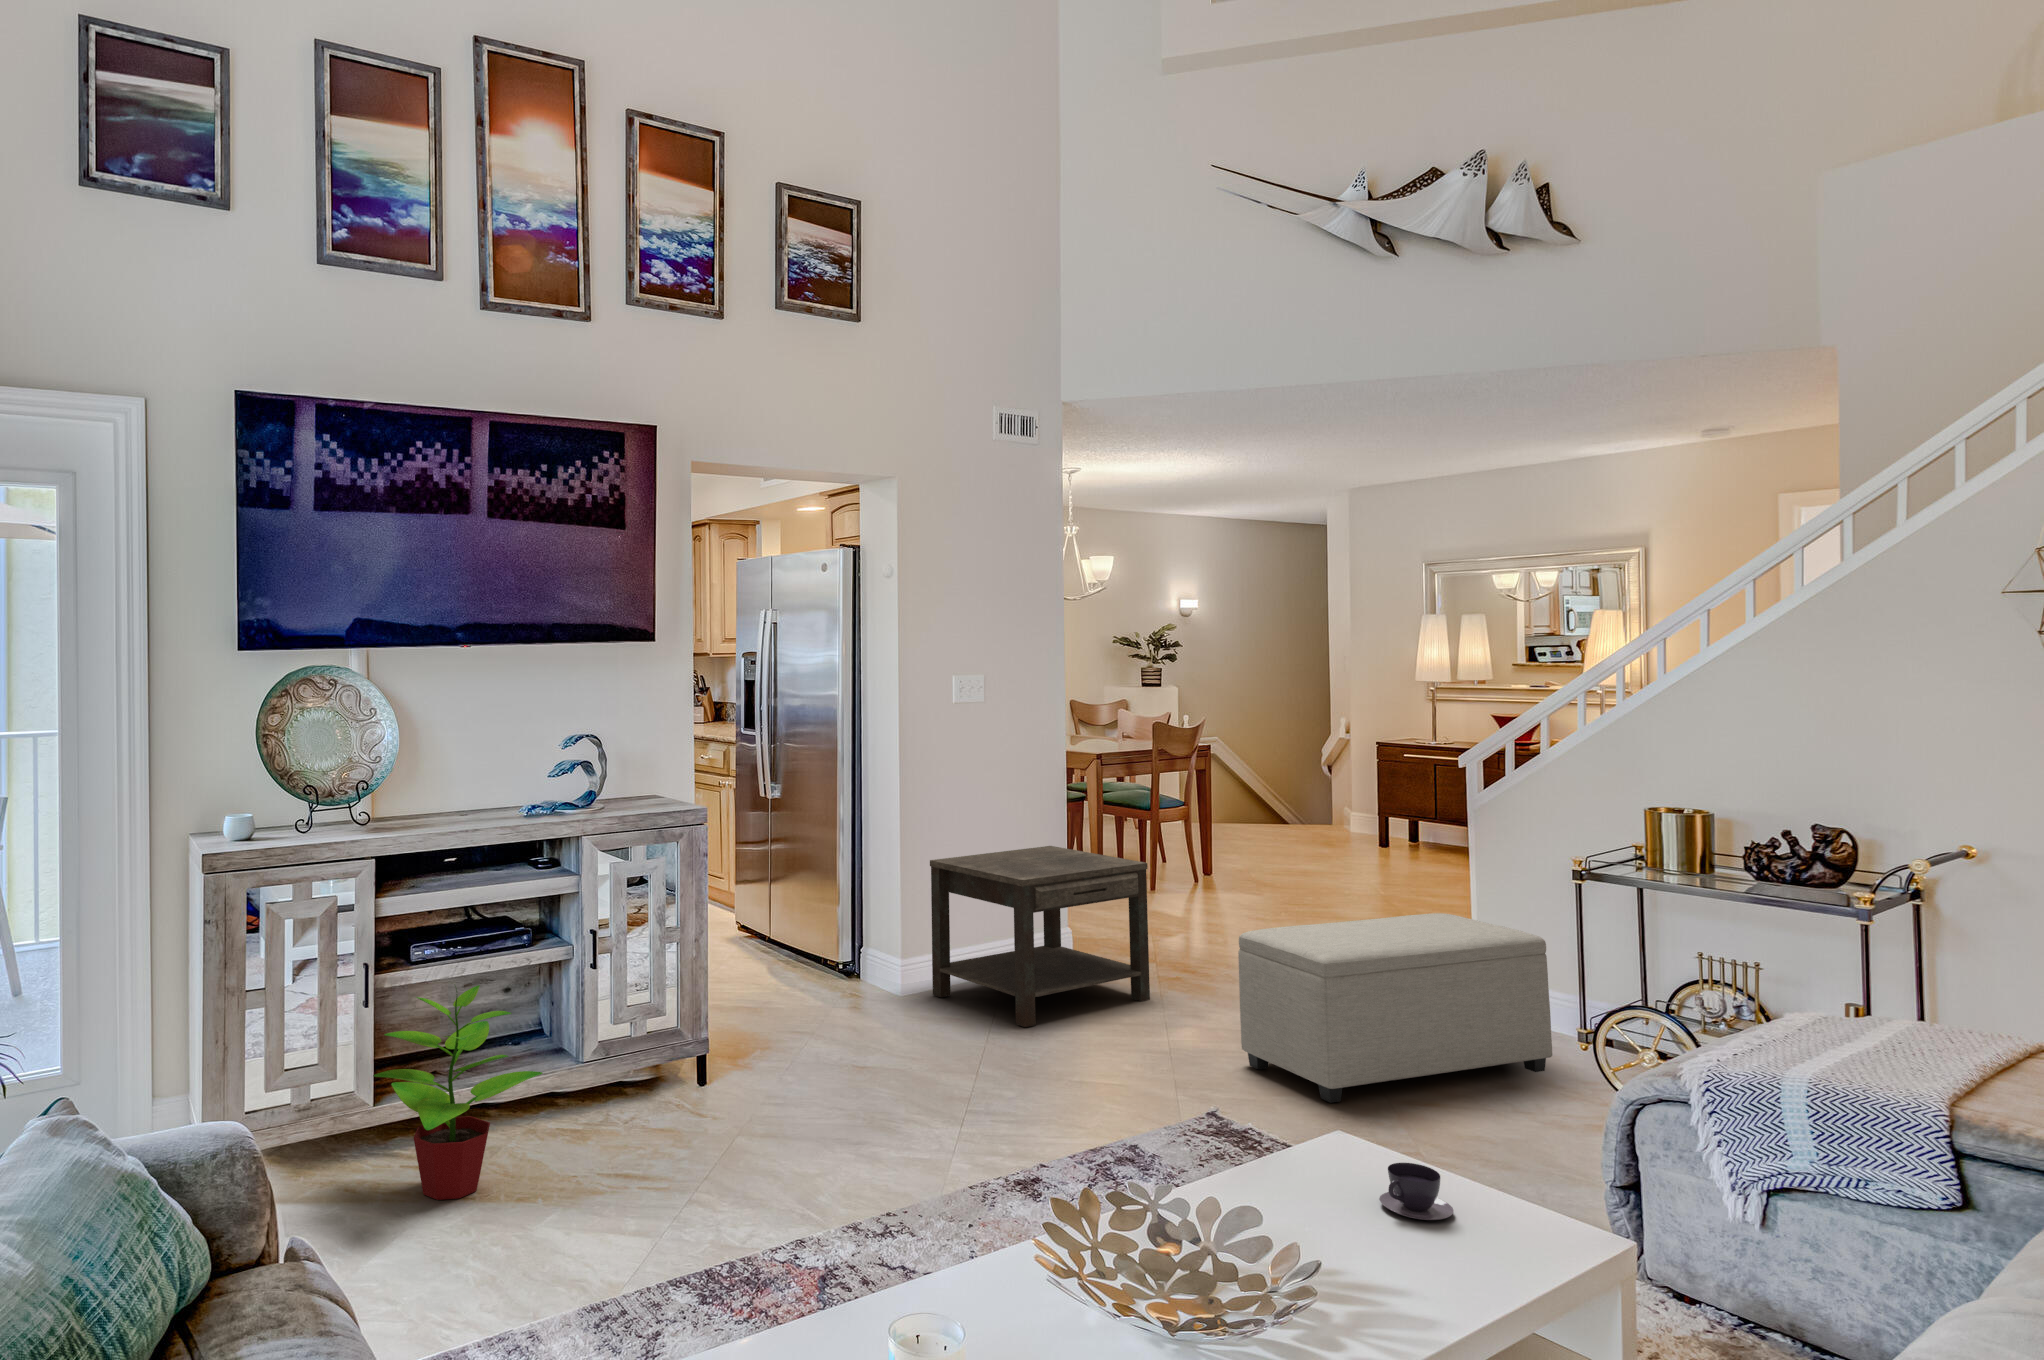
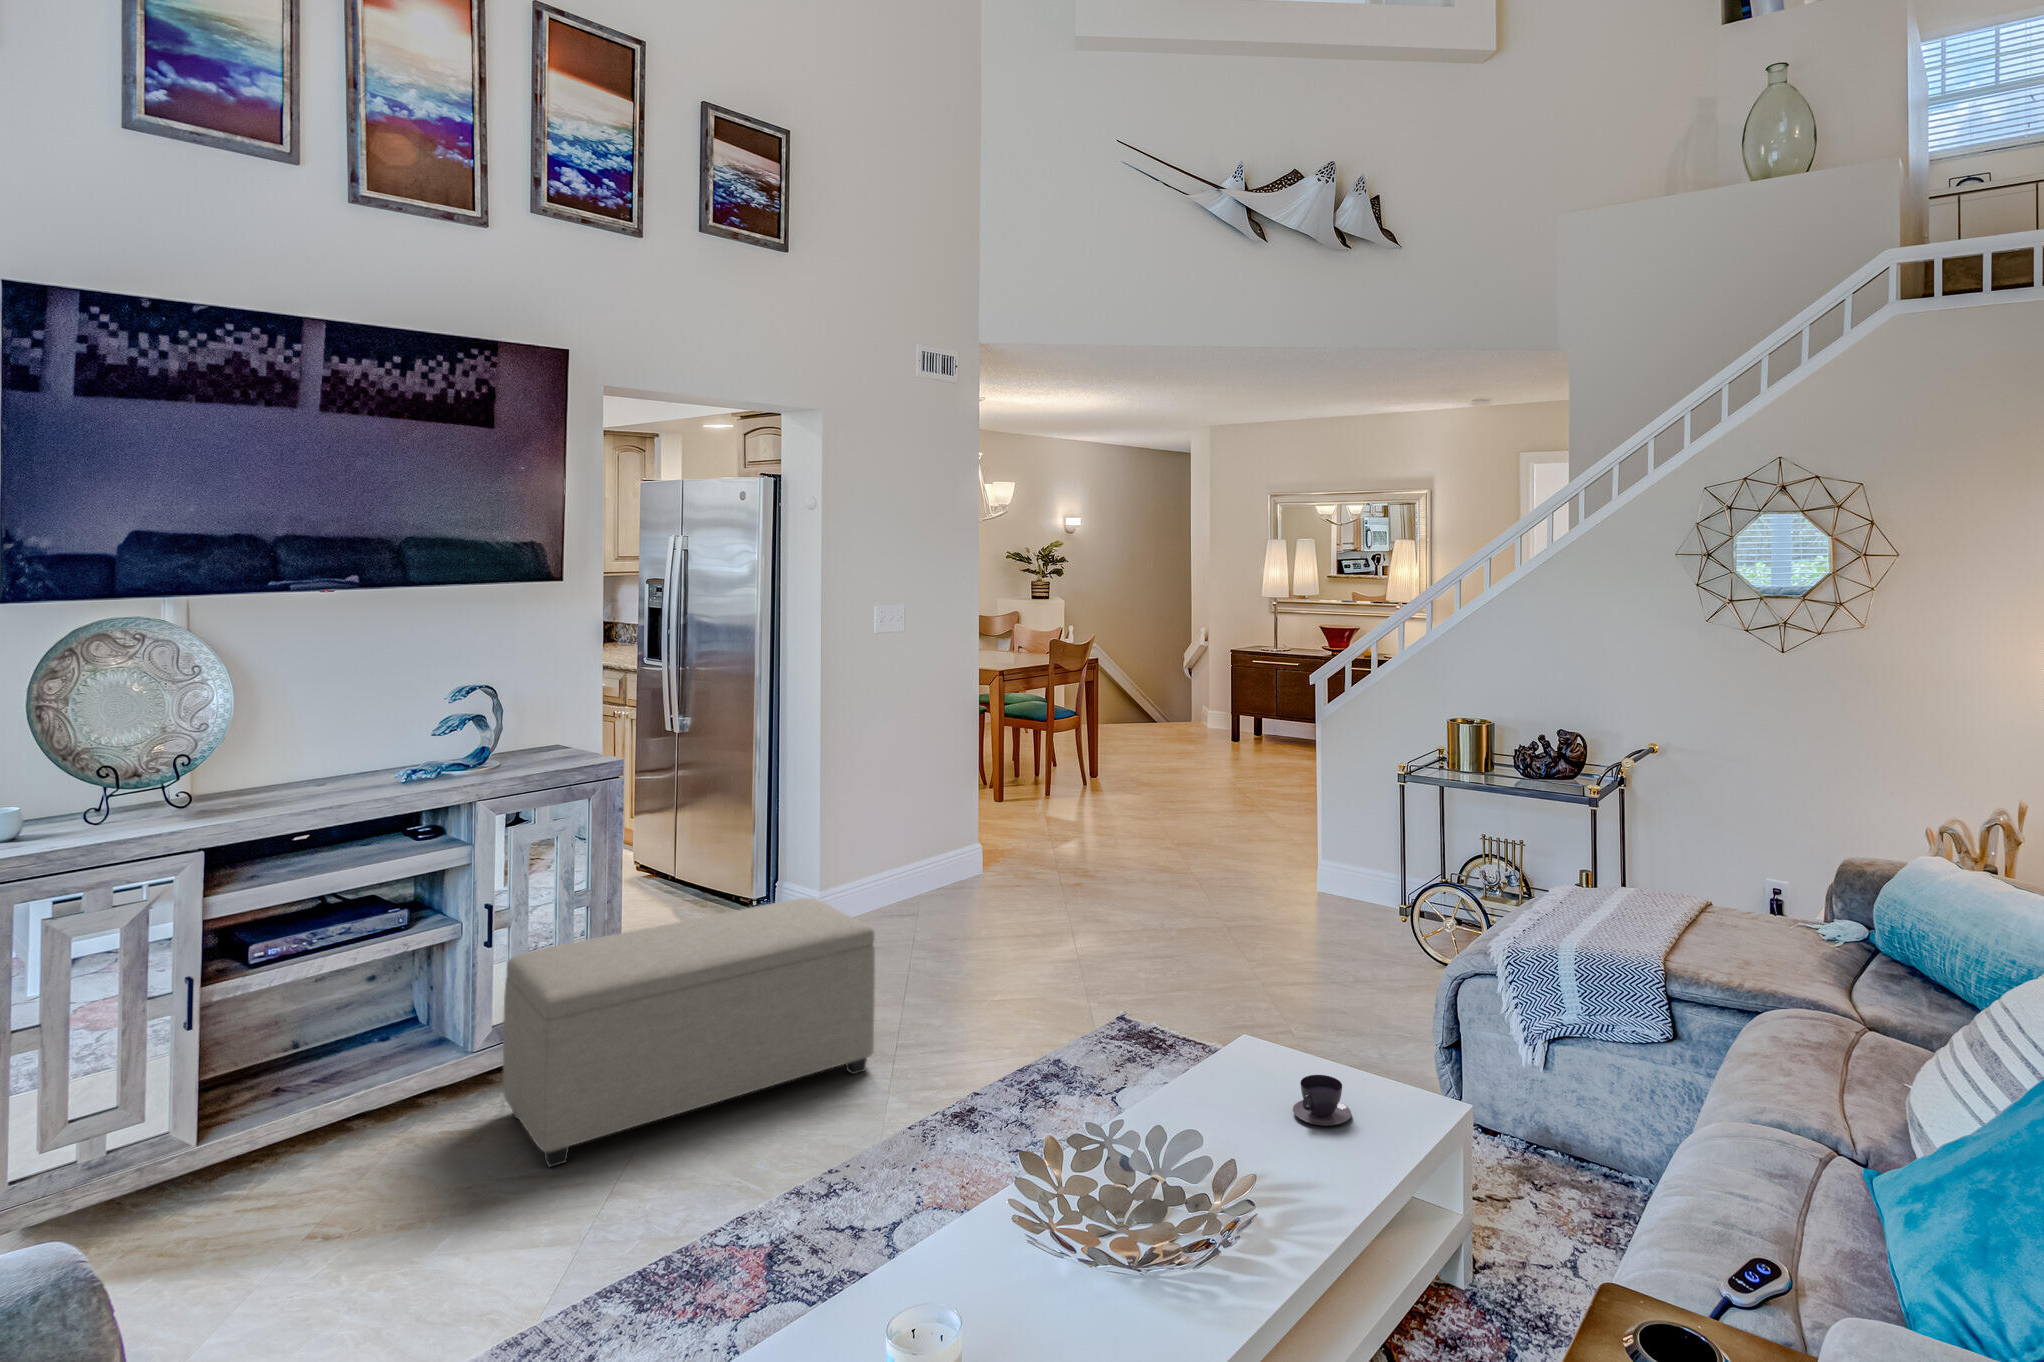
side table: present [930,846,1150,1027] -> none [850,770,1054,947]
ottoman: present [1238,913,1552,1103] -> present [503,898,875,1167]
potted plant: present [373,985,543,1200] -> none [208,991,434,1240]

